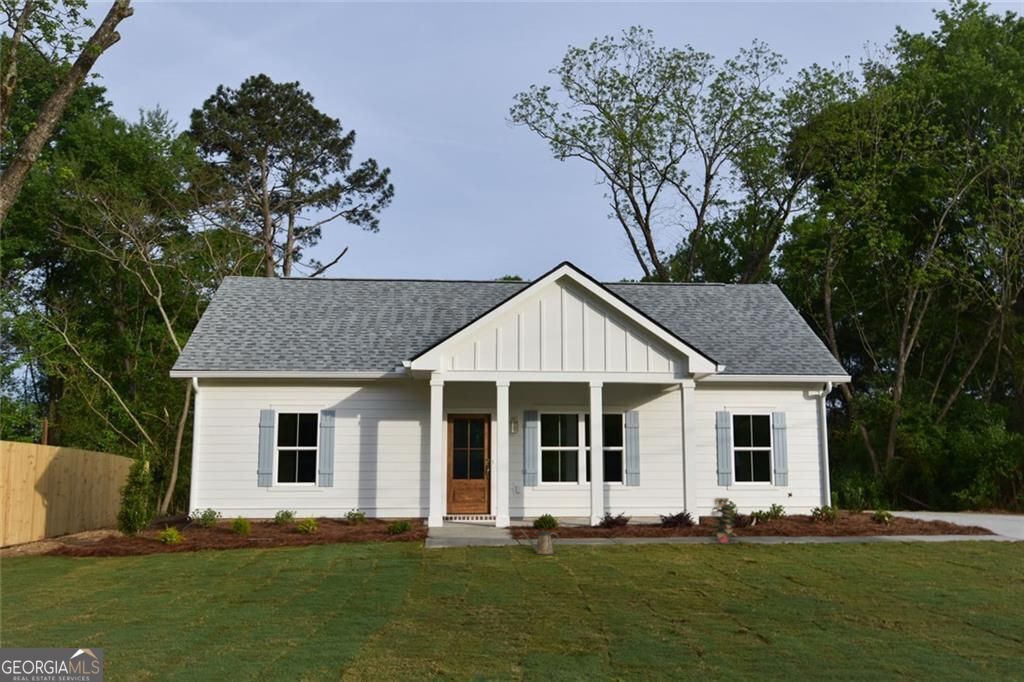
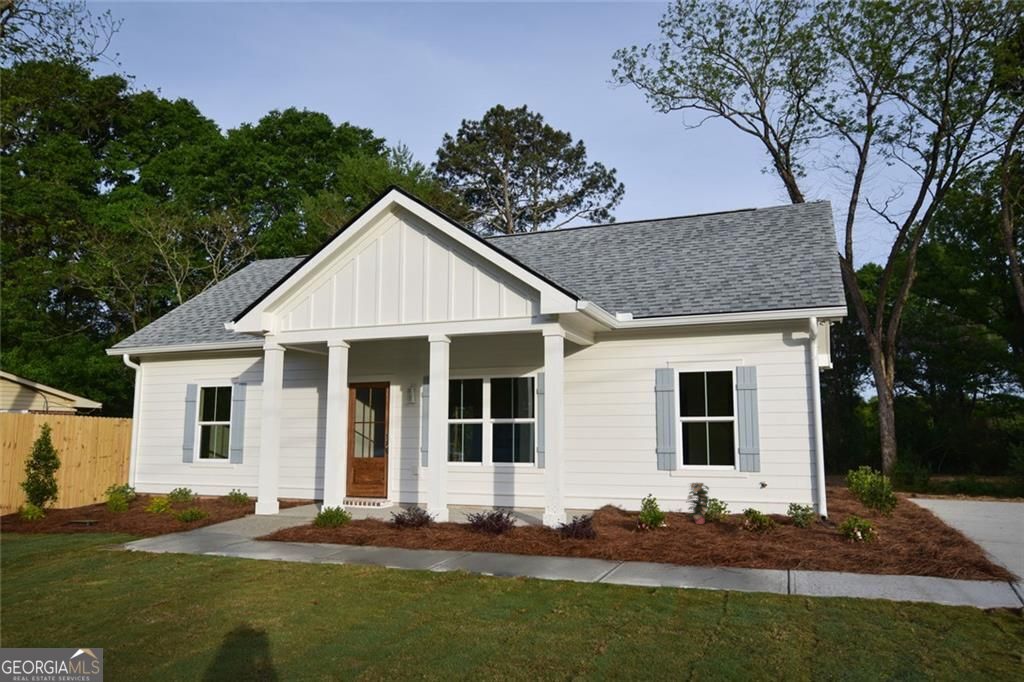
watering can: present [521,530,558,554] -> none [514,516,550,538]

